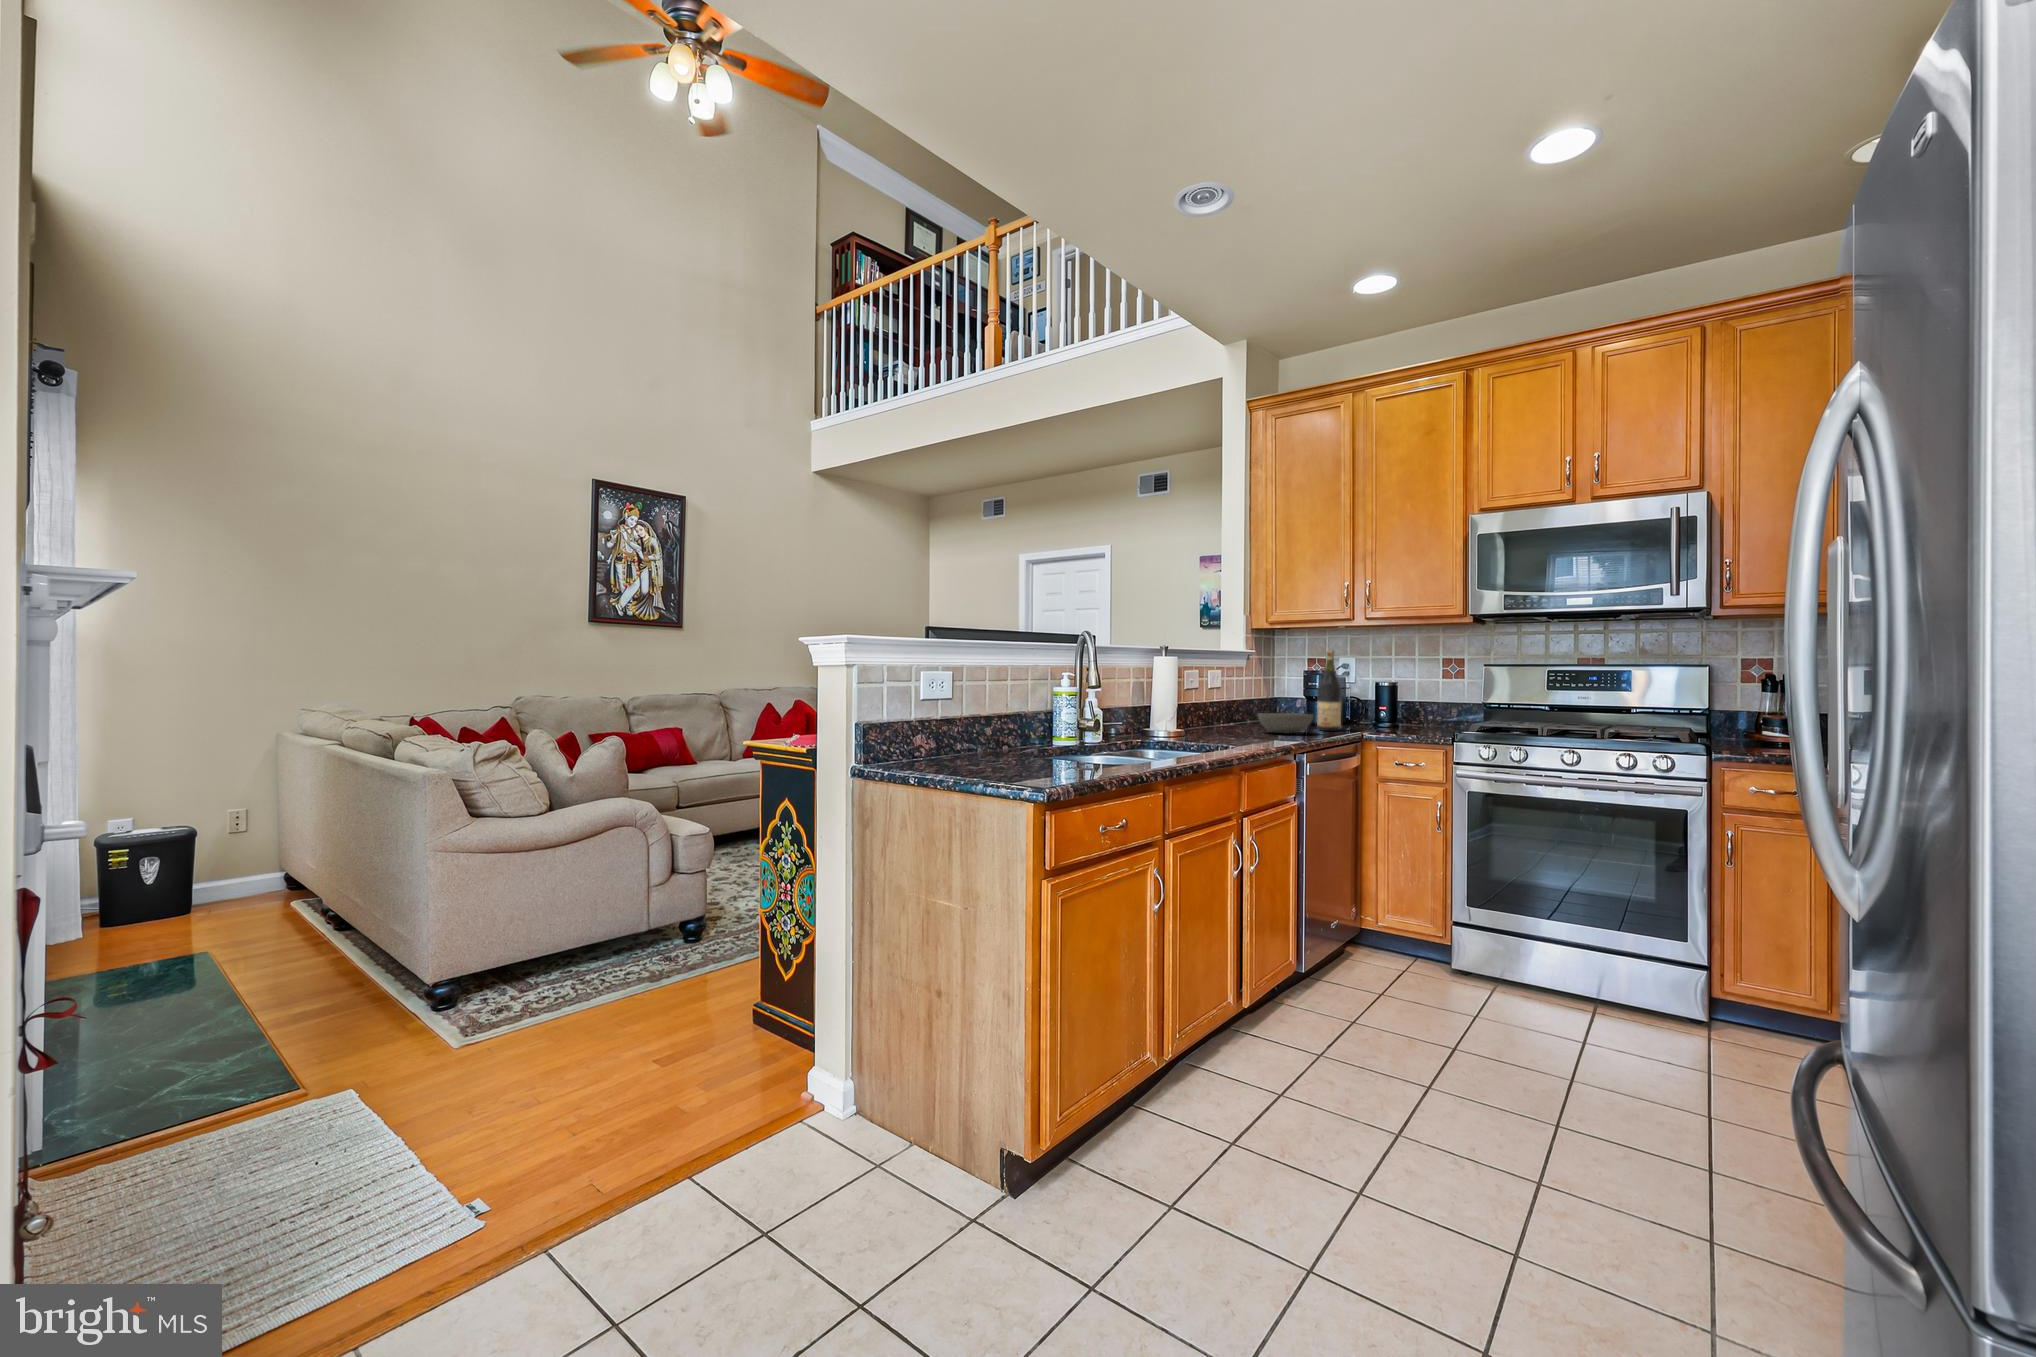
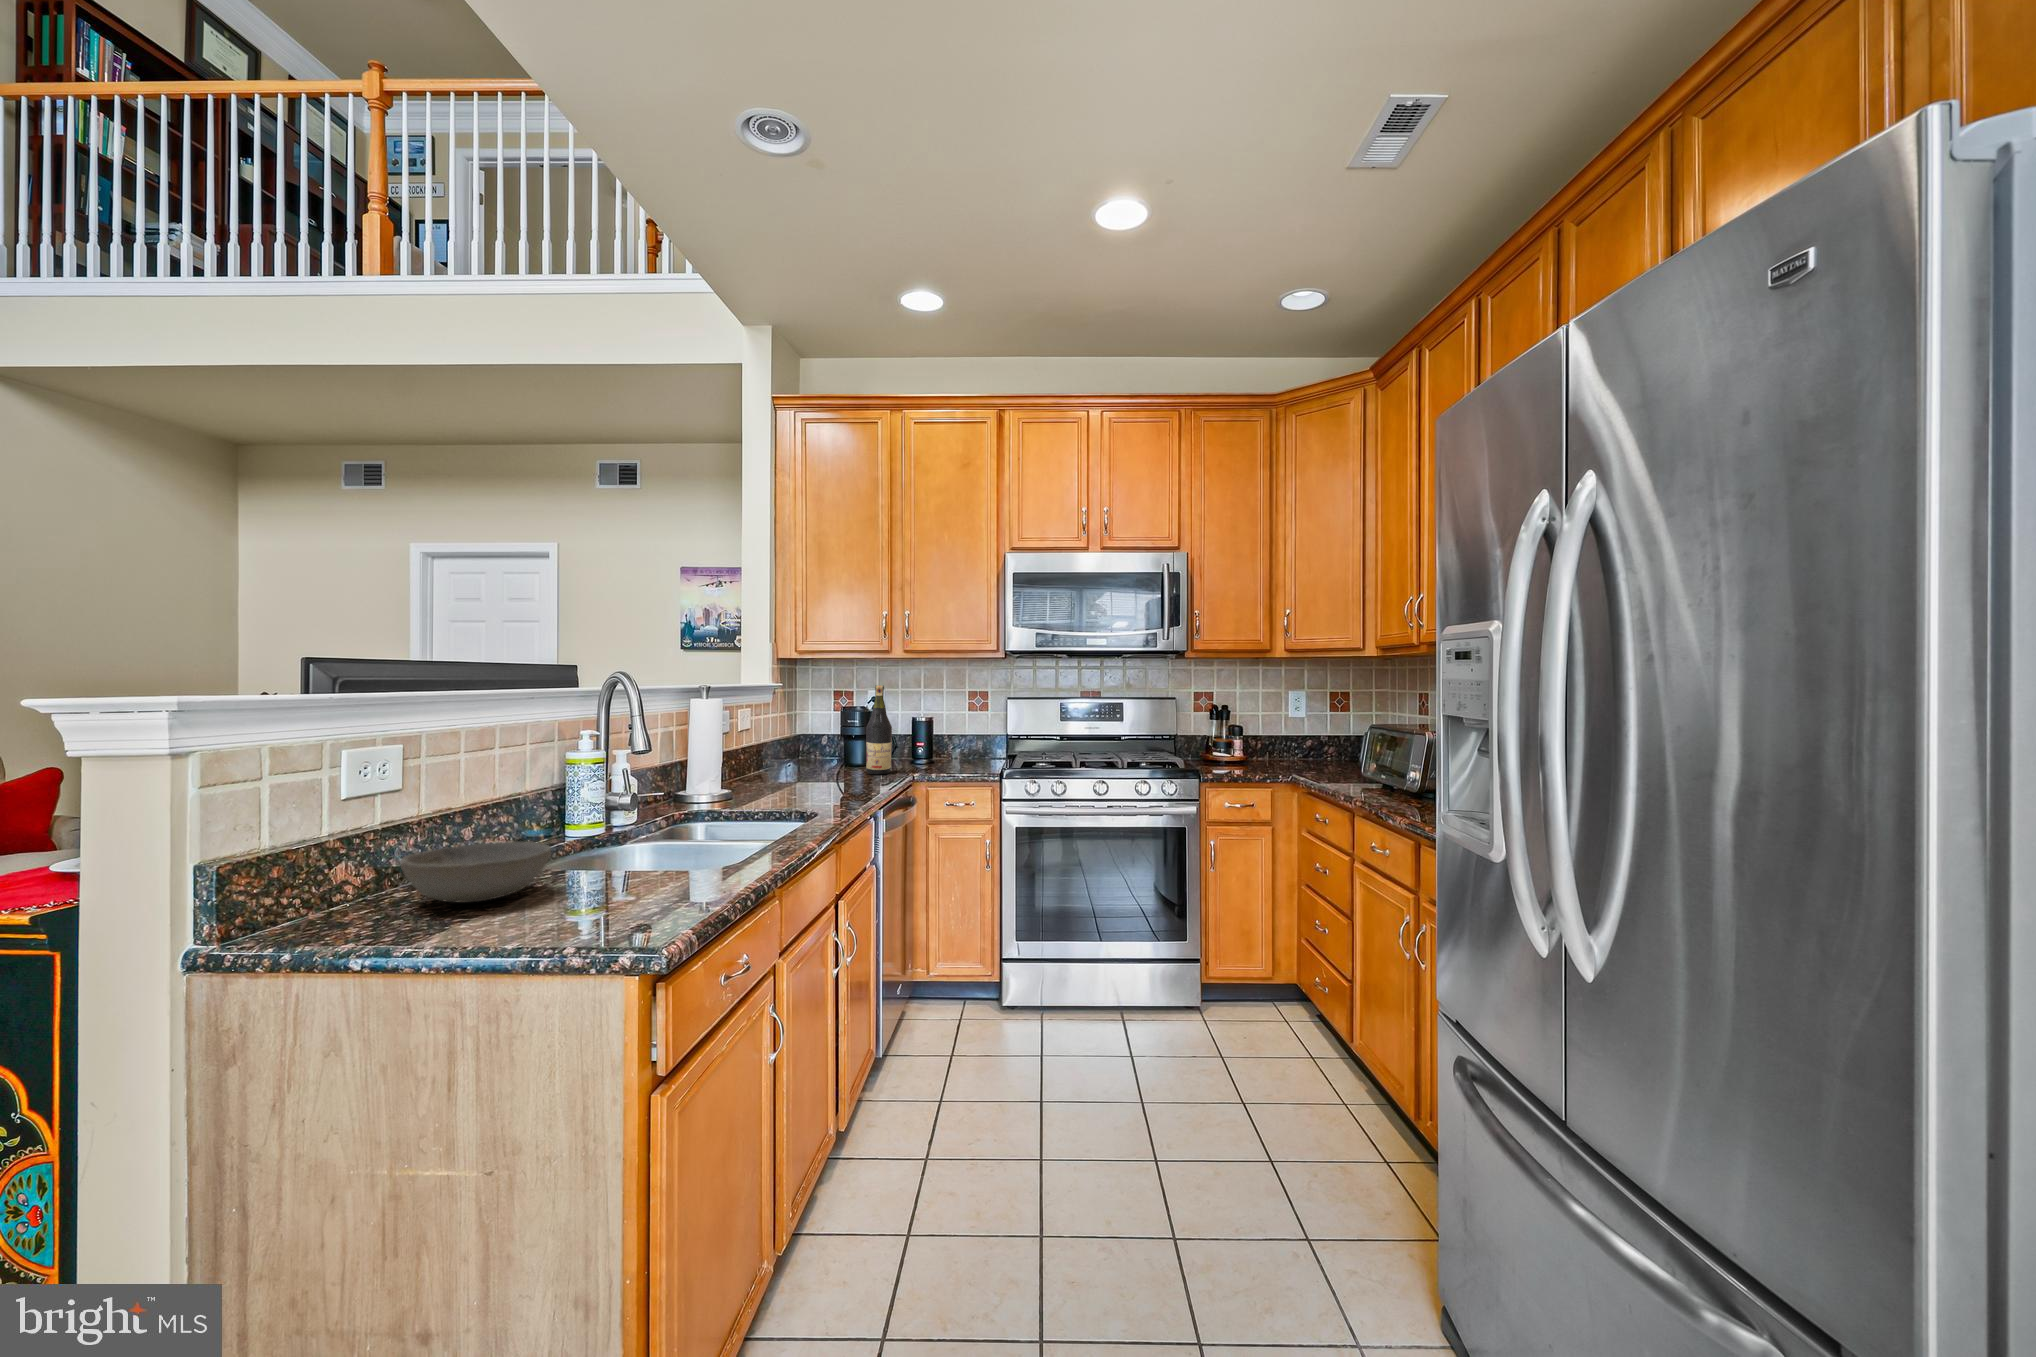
bowl: present [1258,713,1313,734] -> present [401,842,551,903]

